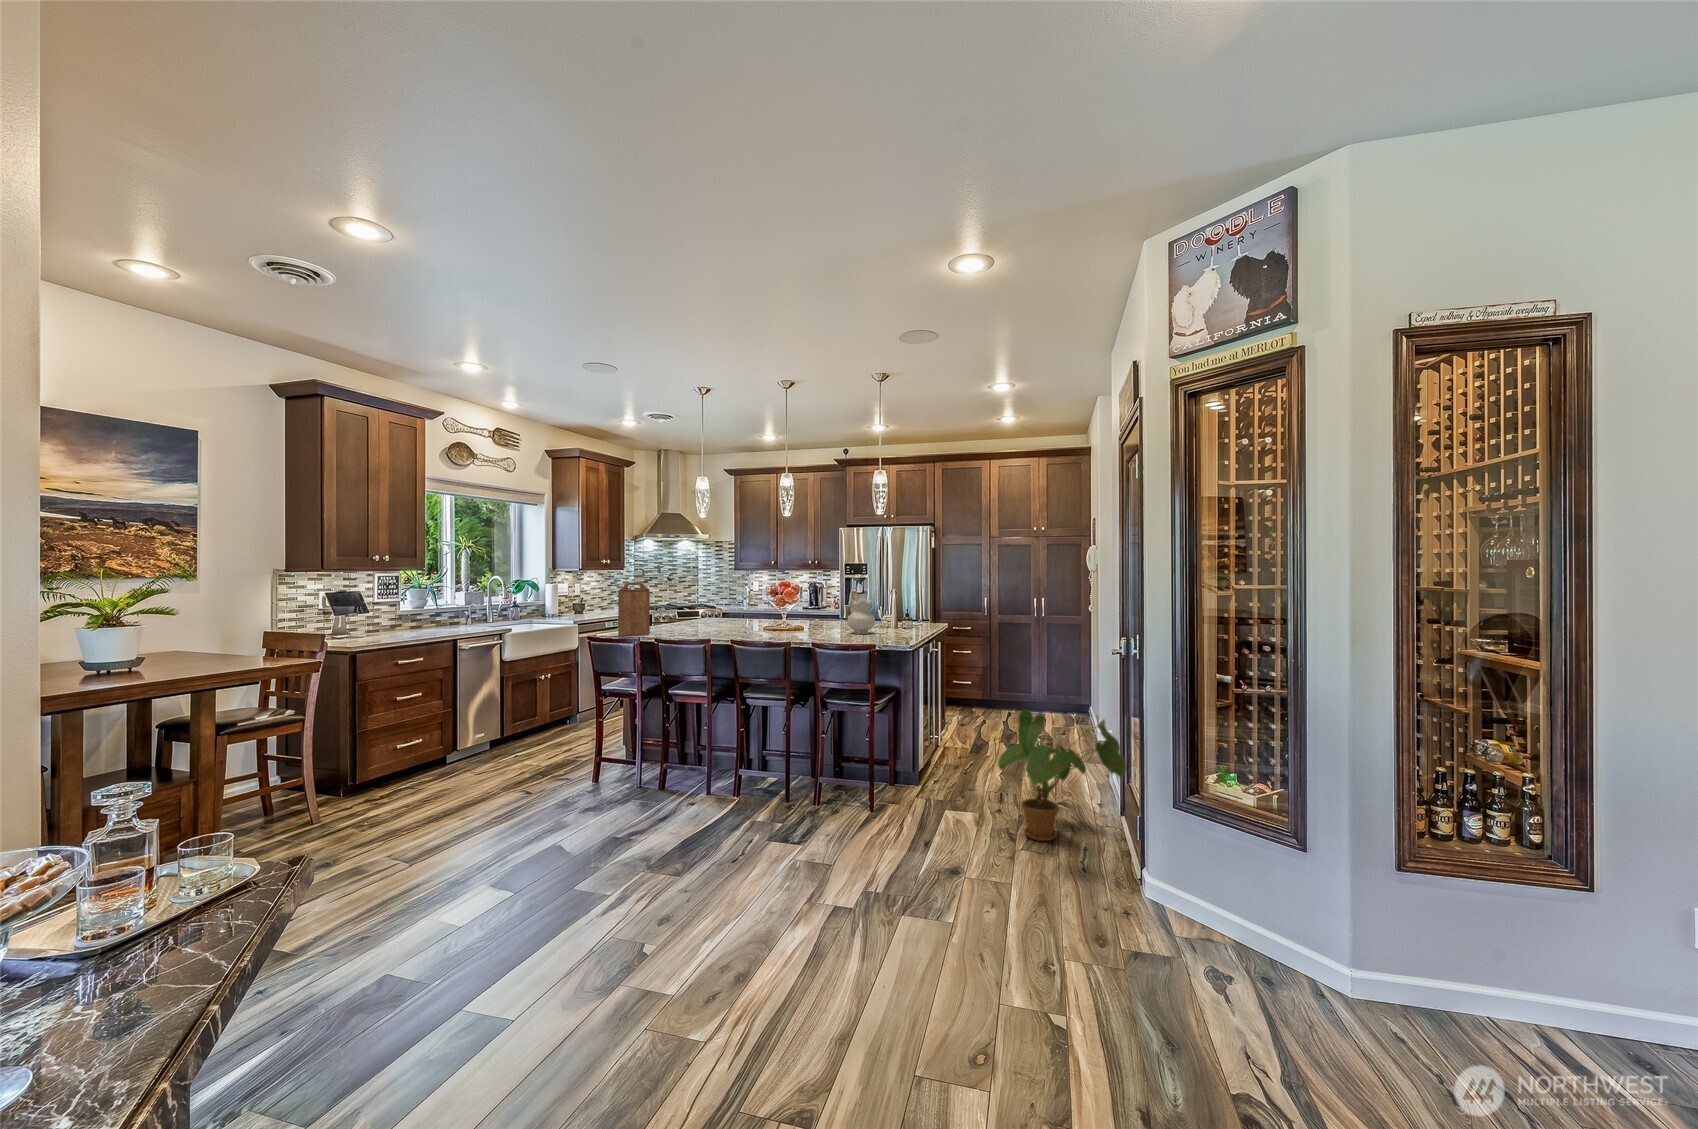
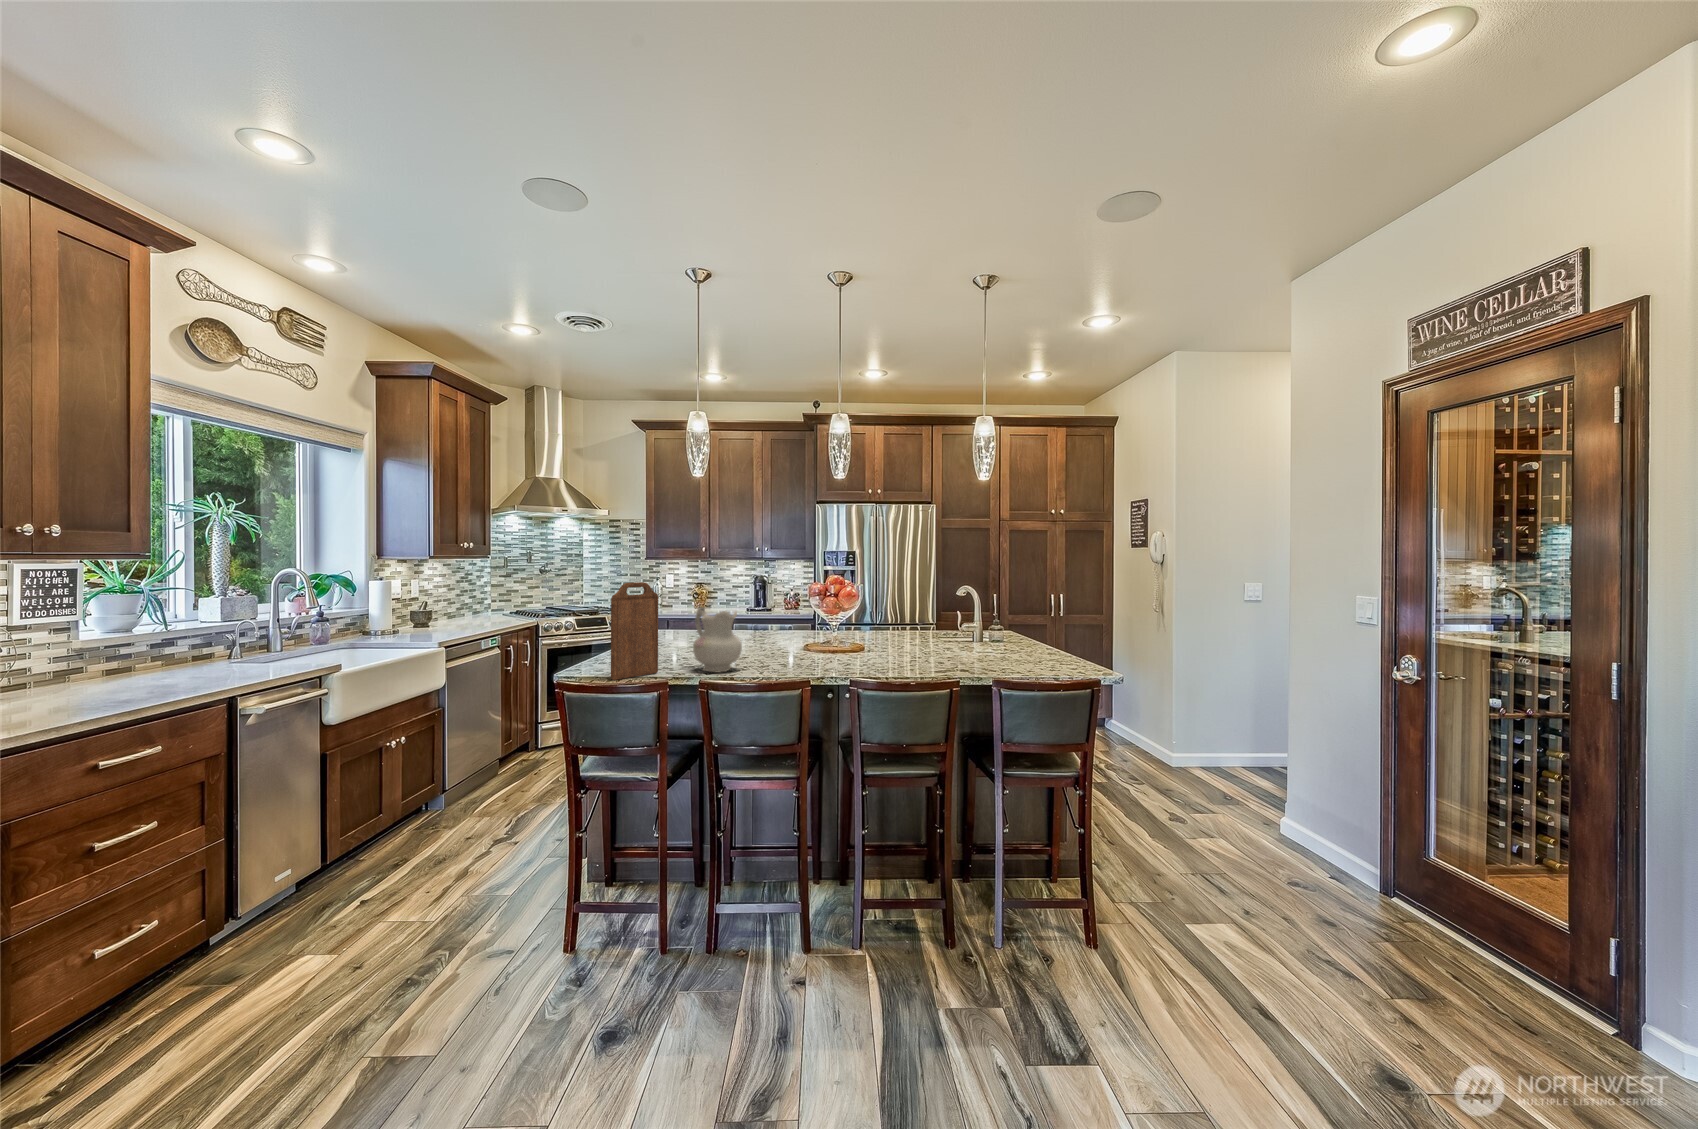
ceramic pitcher: present [847,598,875,634] -> present [693,607,742,673]
house plant: present [998,710,1126,841] -> none [1260,771,1540,966]

